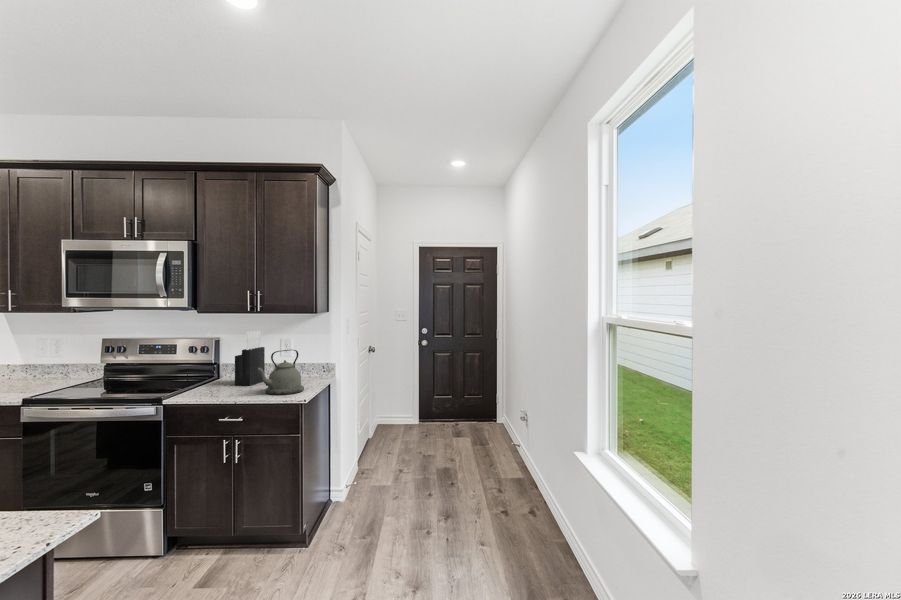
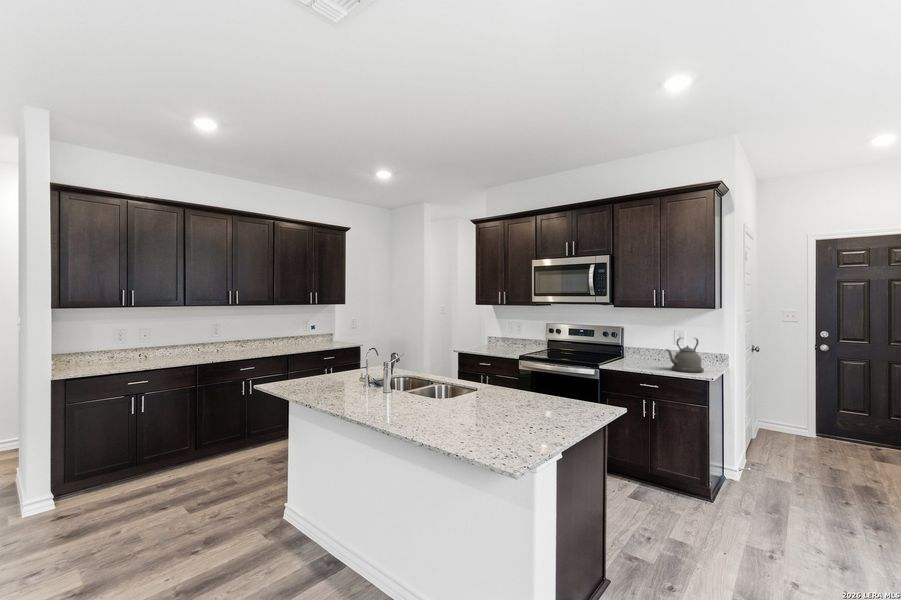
knife block: present [235,330,265,386] -> none [642,322,664,364]

